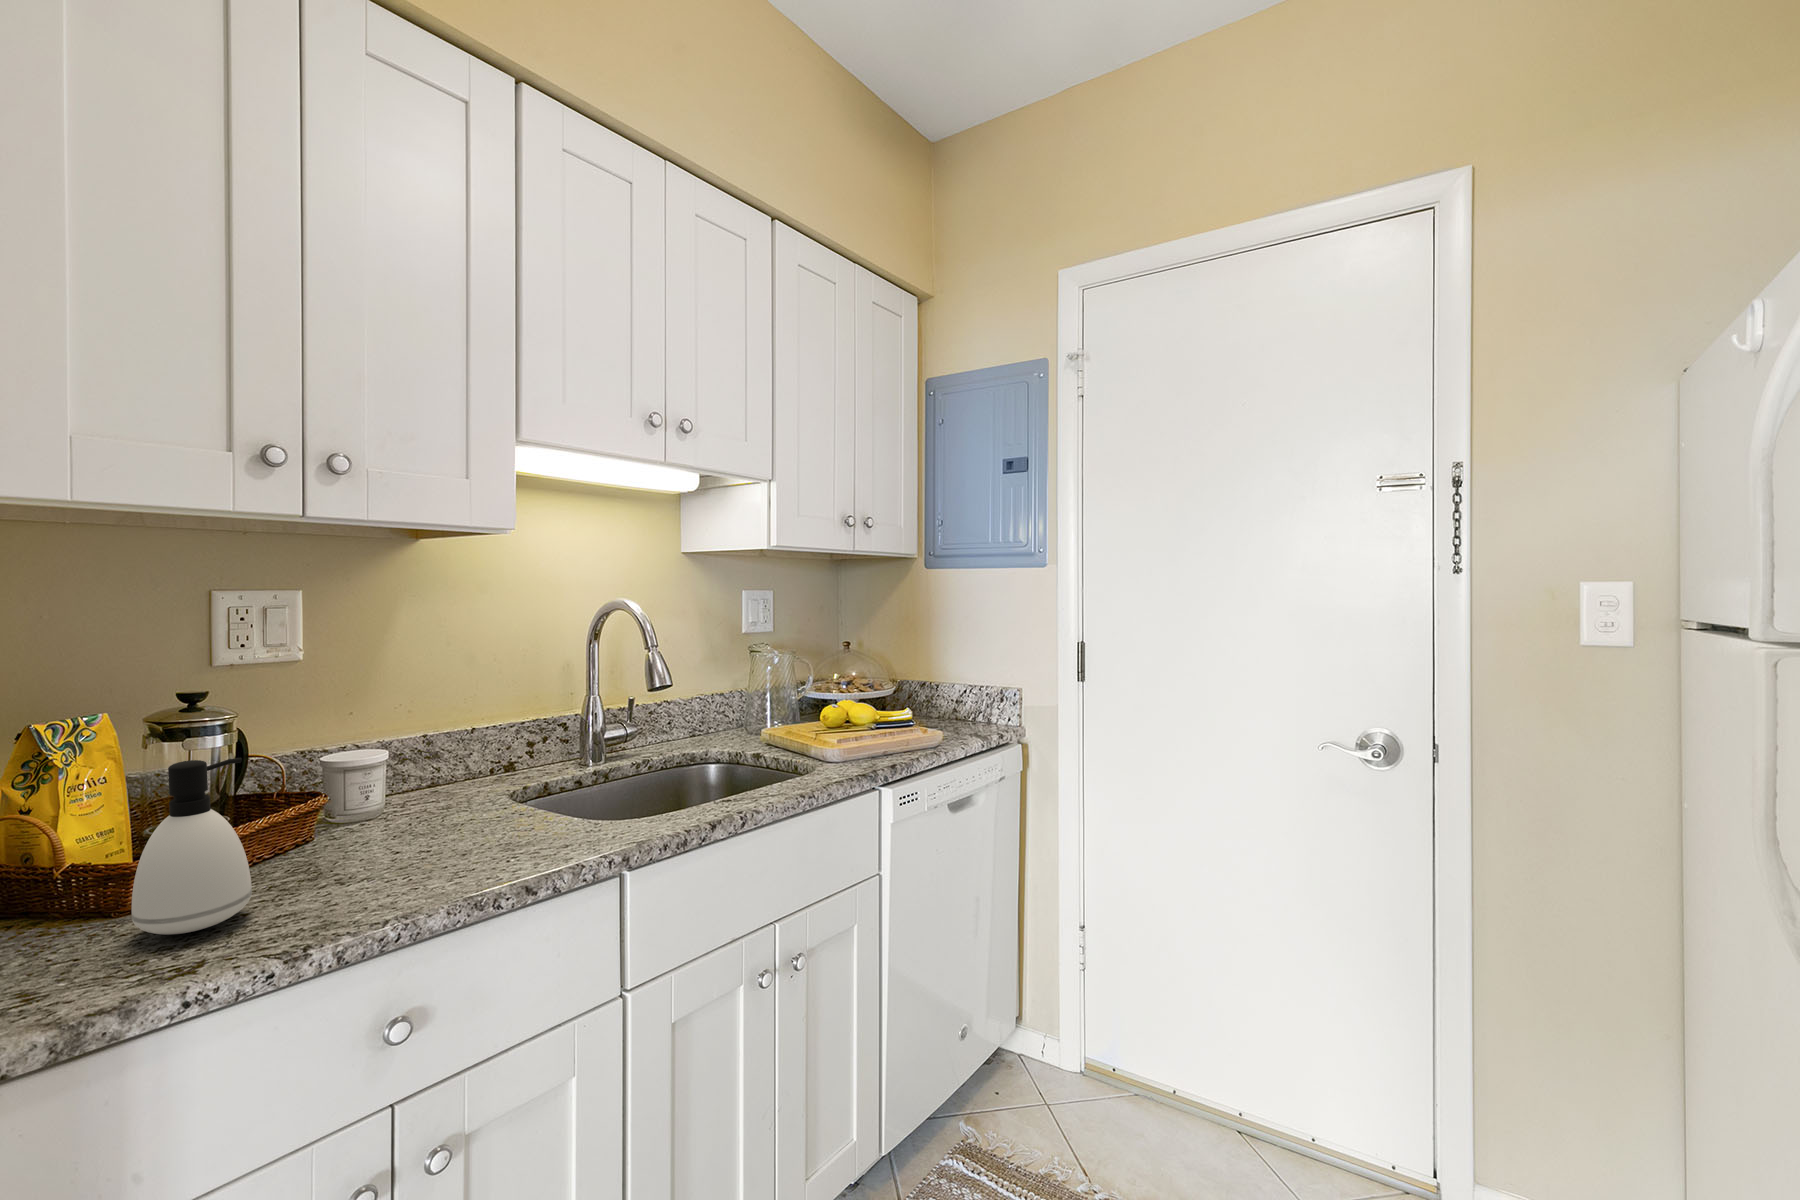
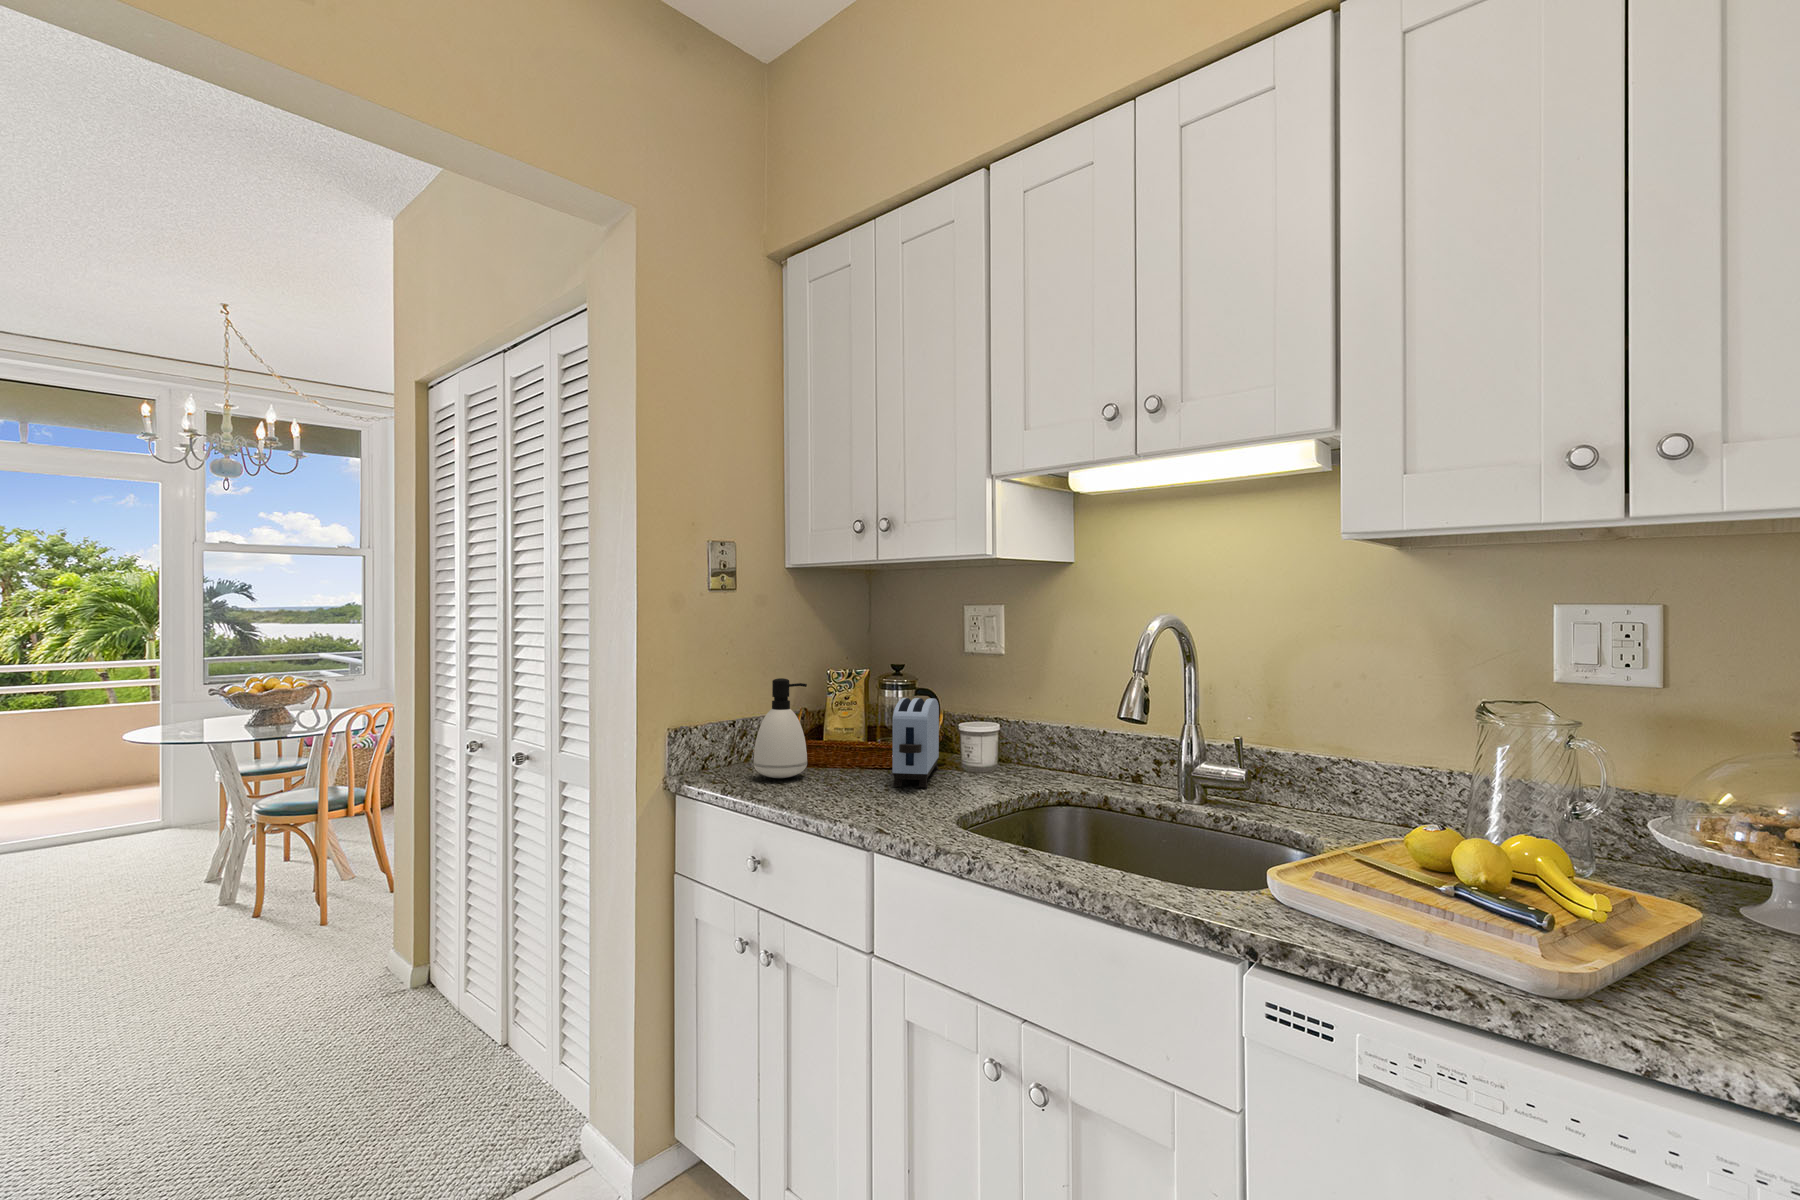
toaster: none [251,738,438,852] -> present [892,698,939,787]

